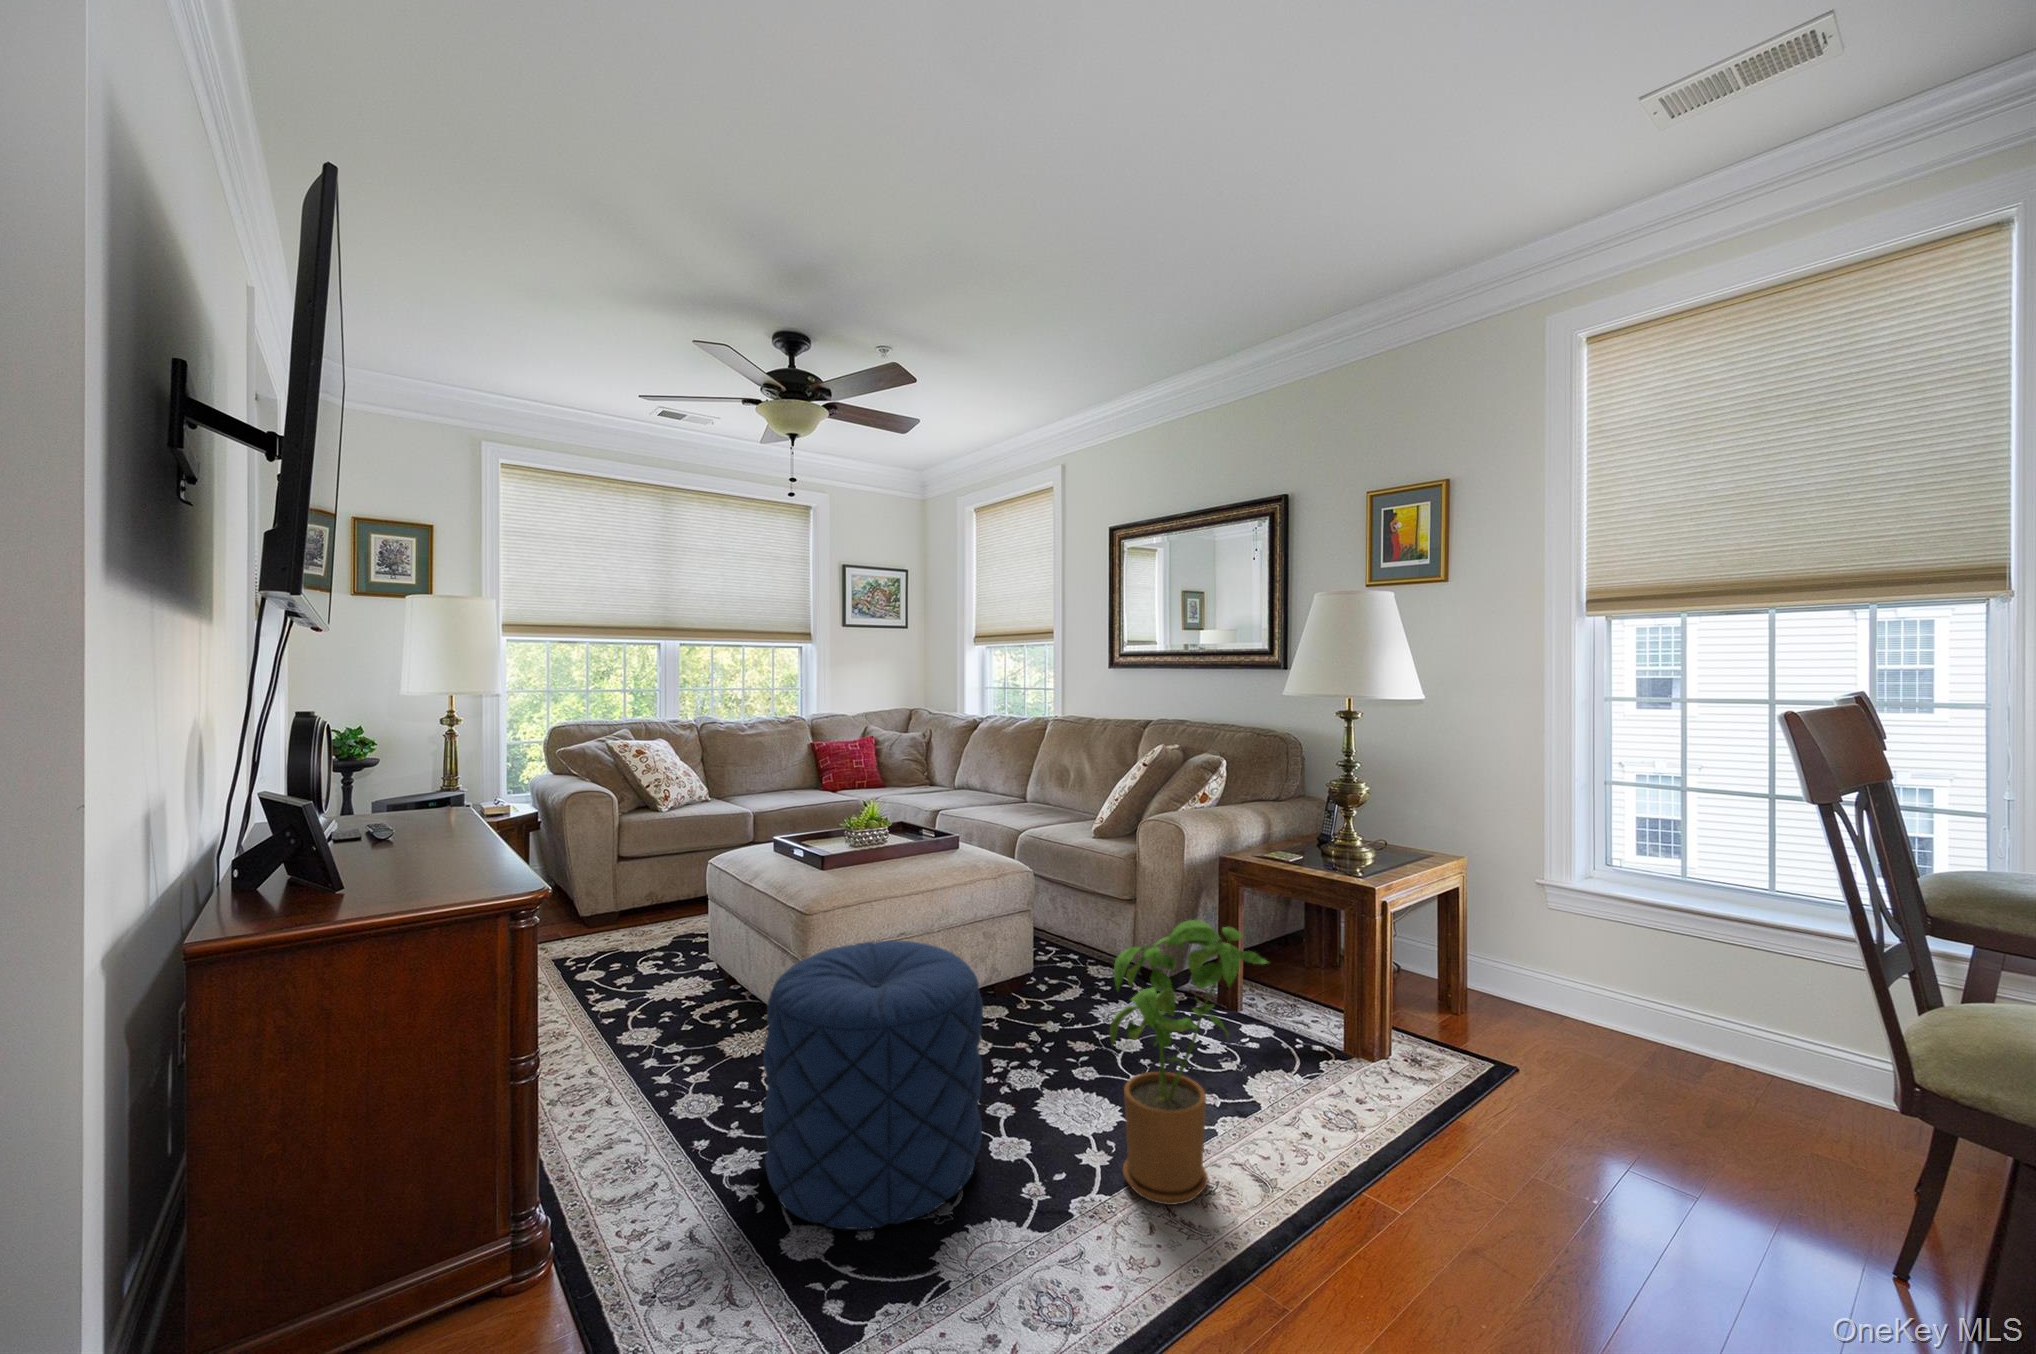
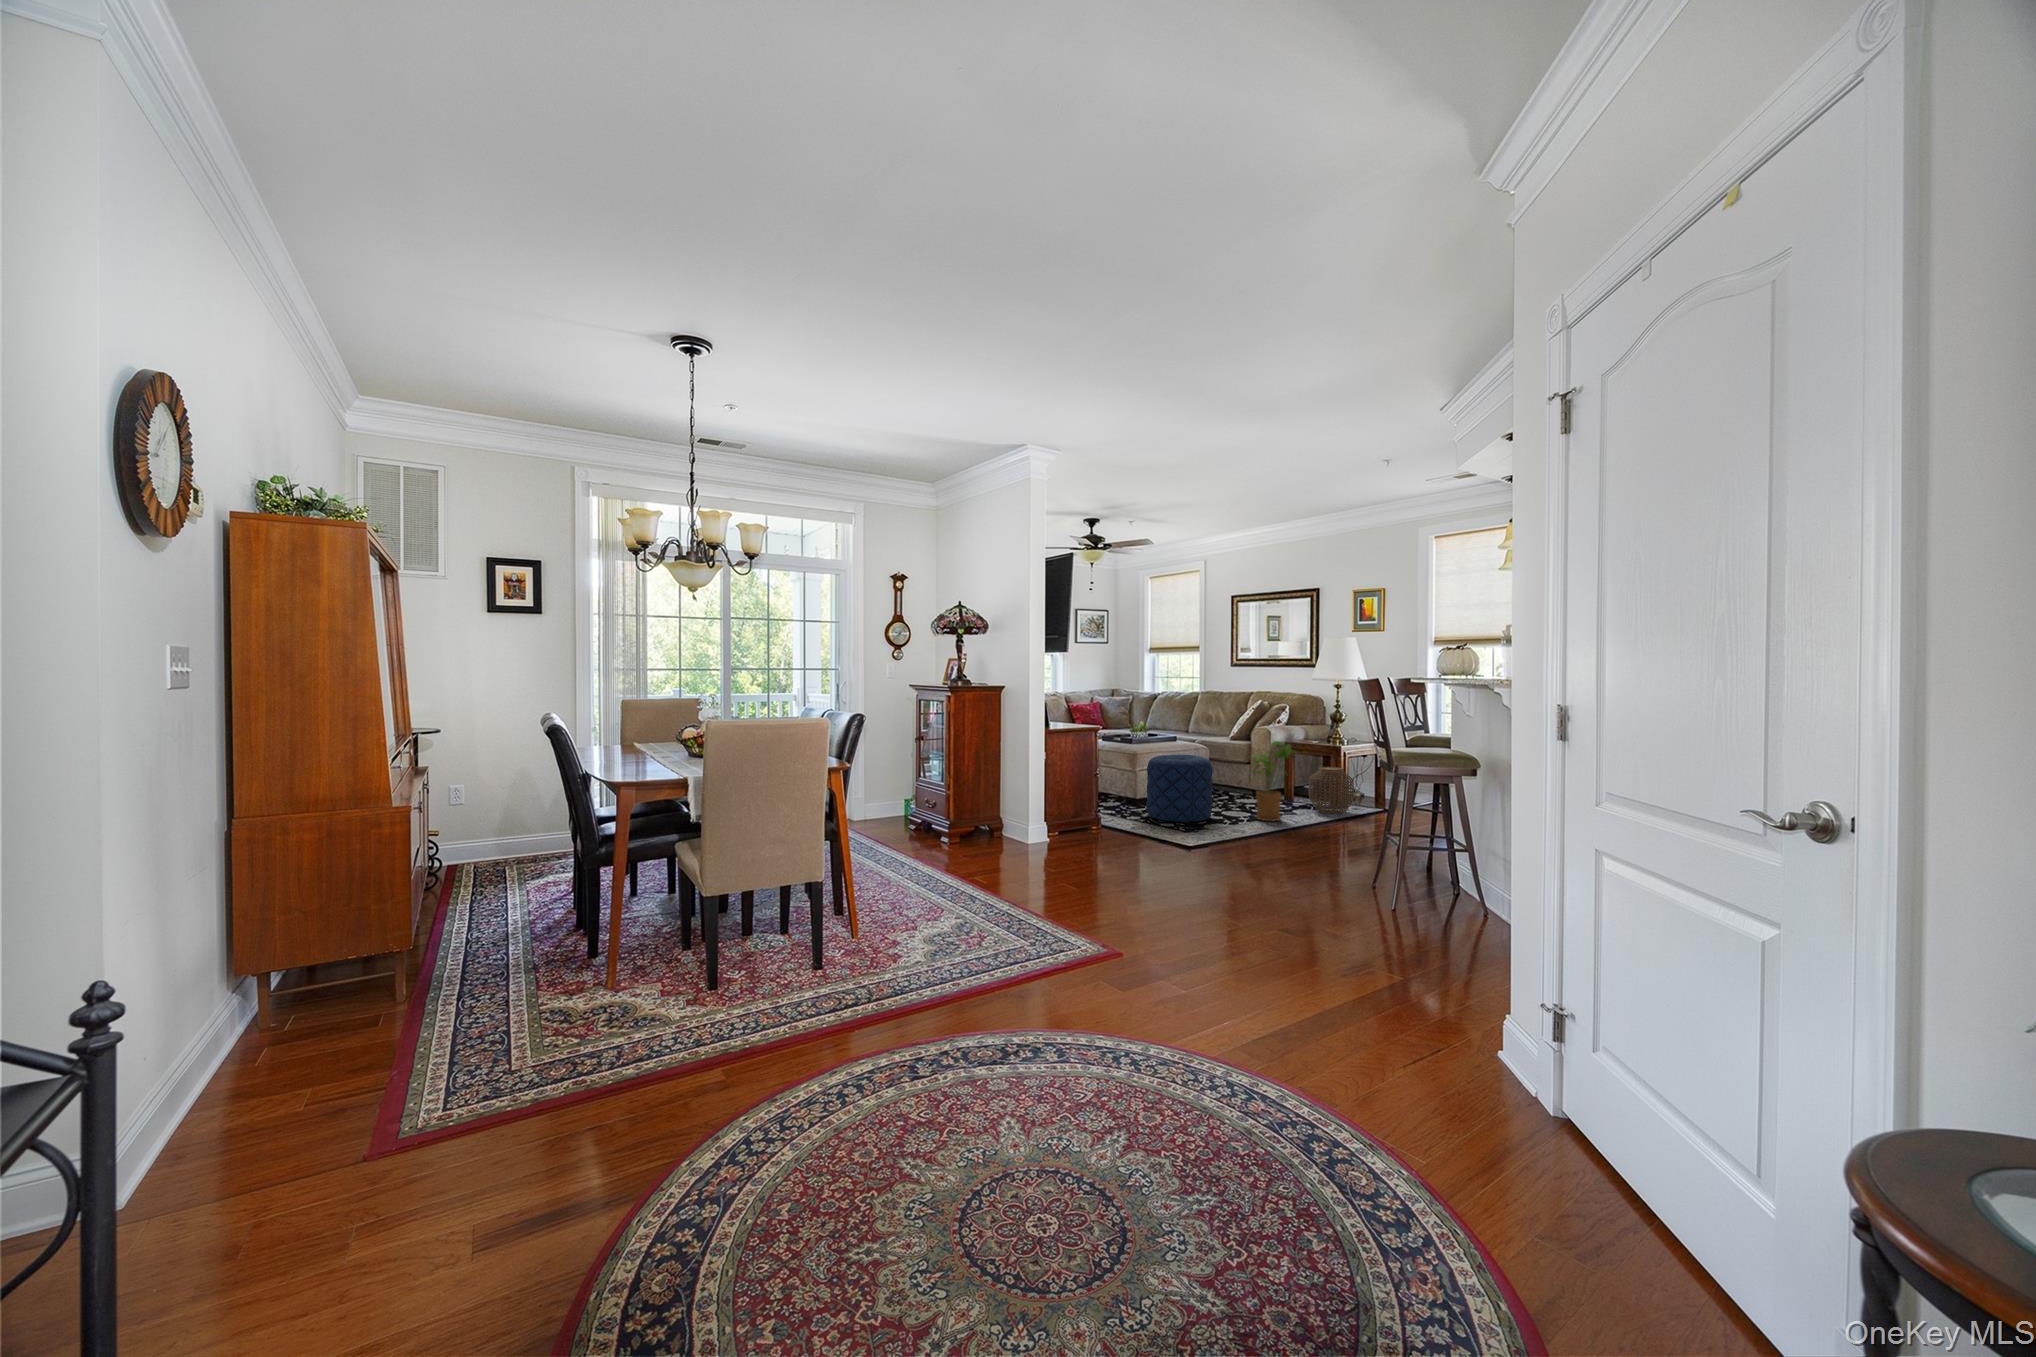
woven basket: none [1288,958,1427,1119] -> present [1309,767,1354,814]

